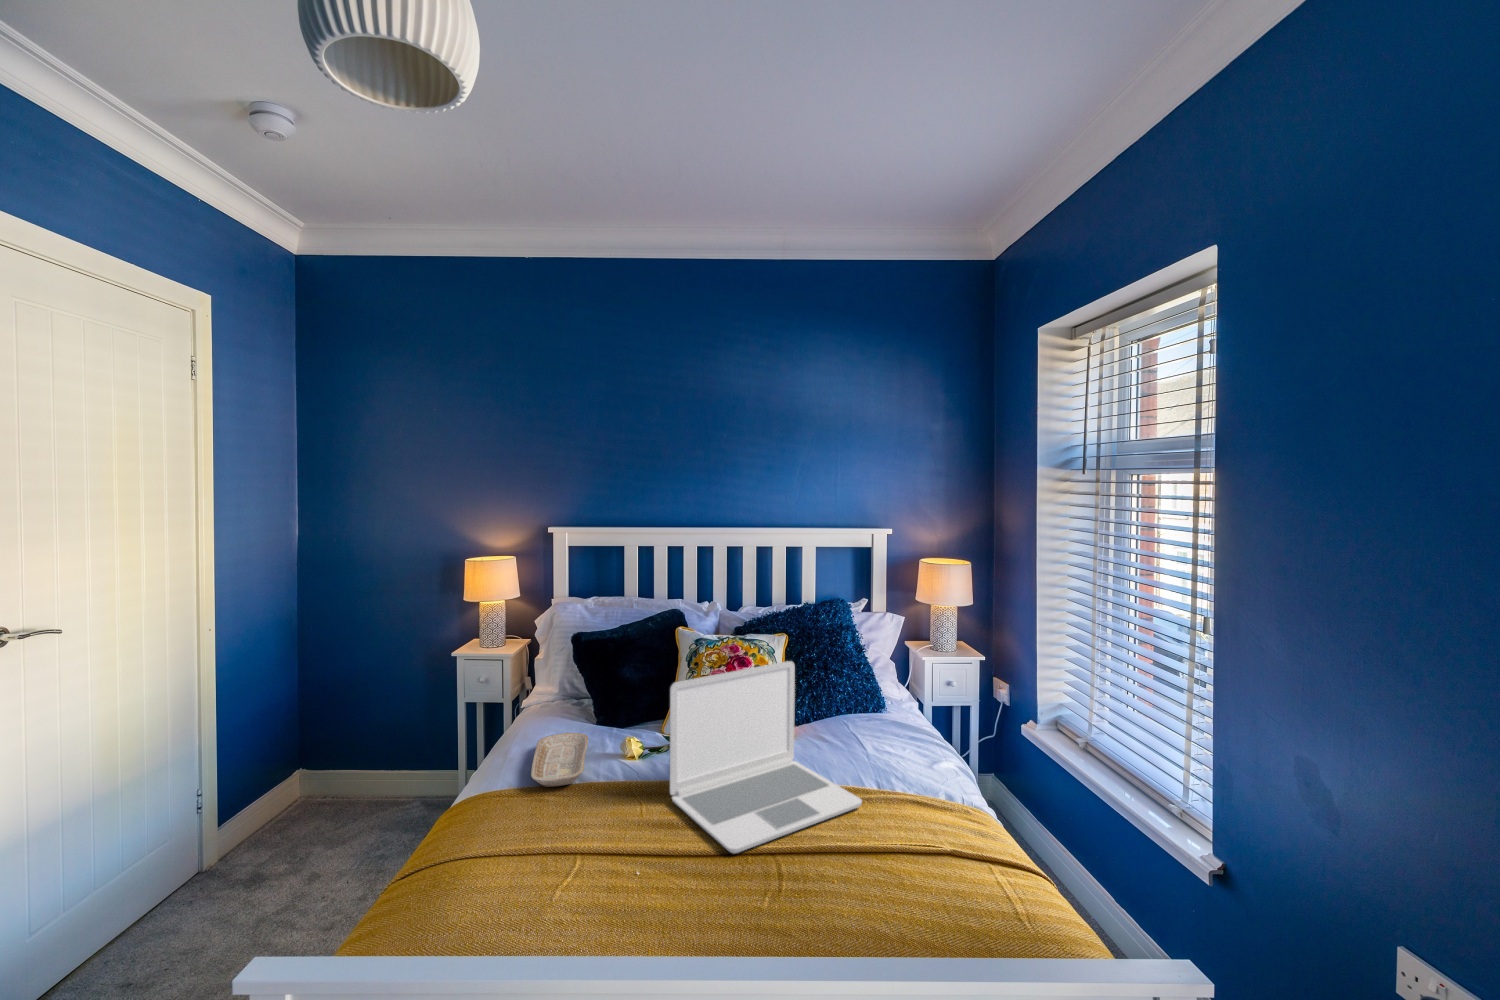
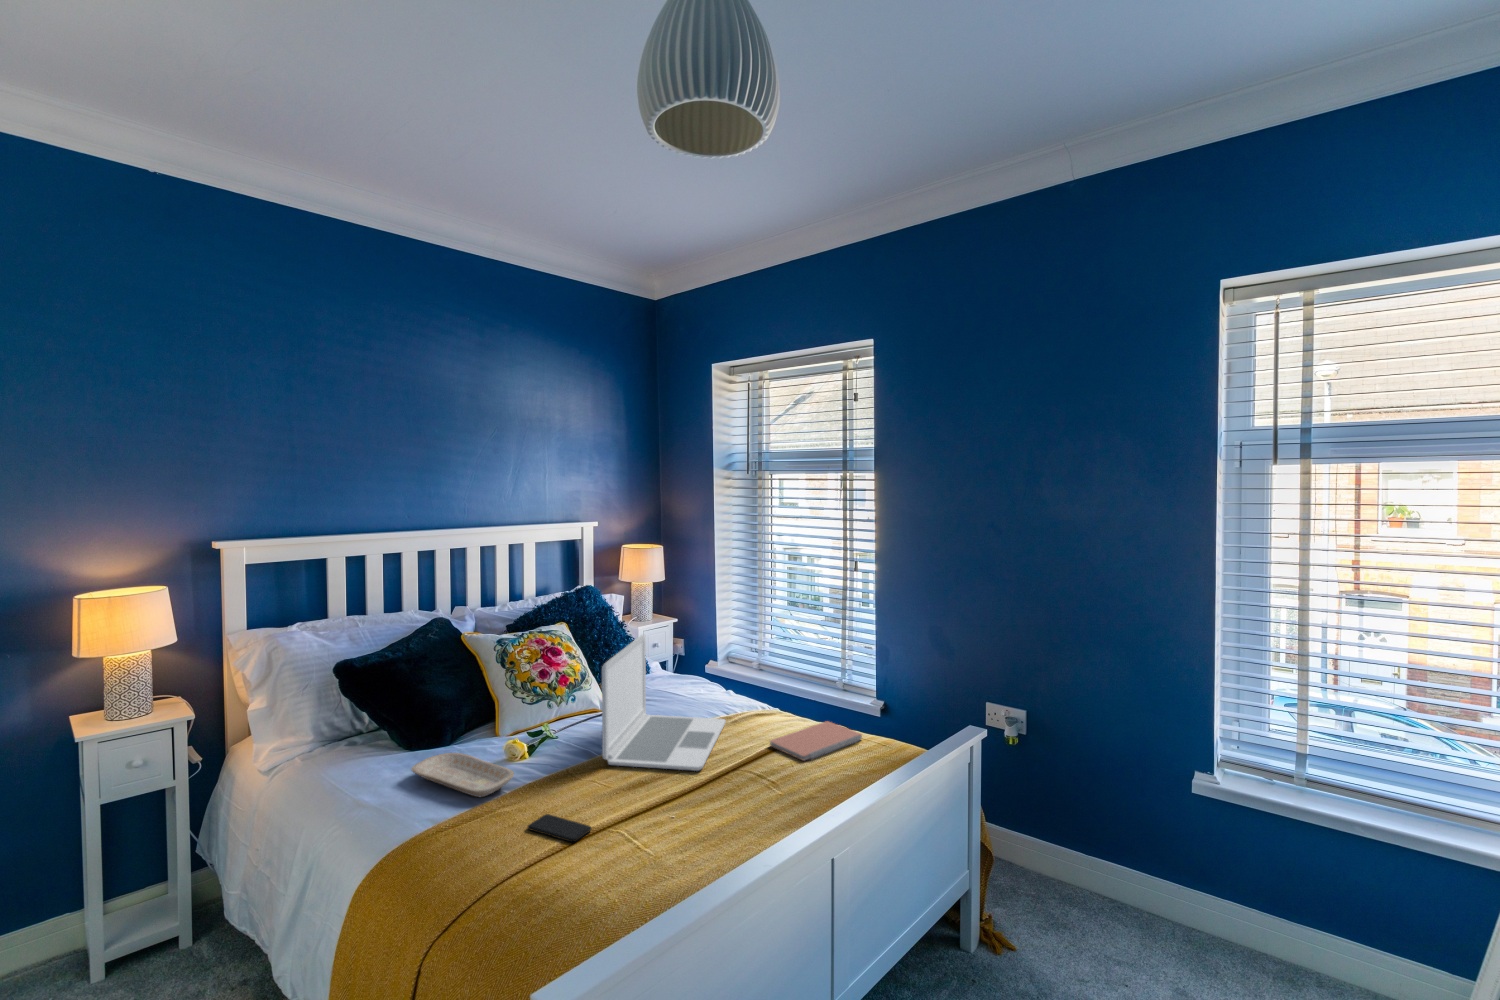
smartphone: none [504,828,542,872] -> present [528,814,591,842]
notebook: none [863,855,1016,923] -> present [770,721,862,761]

